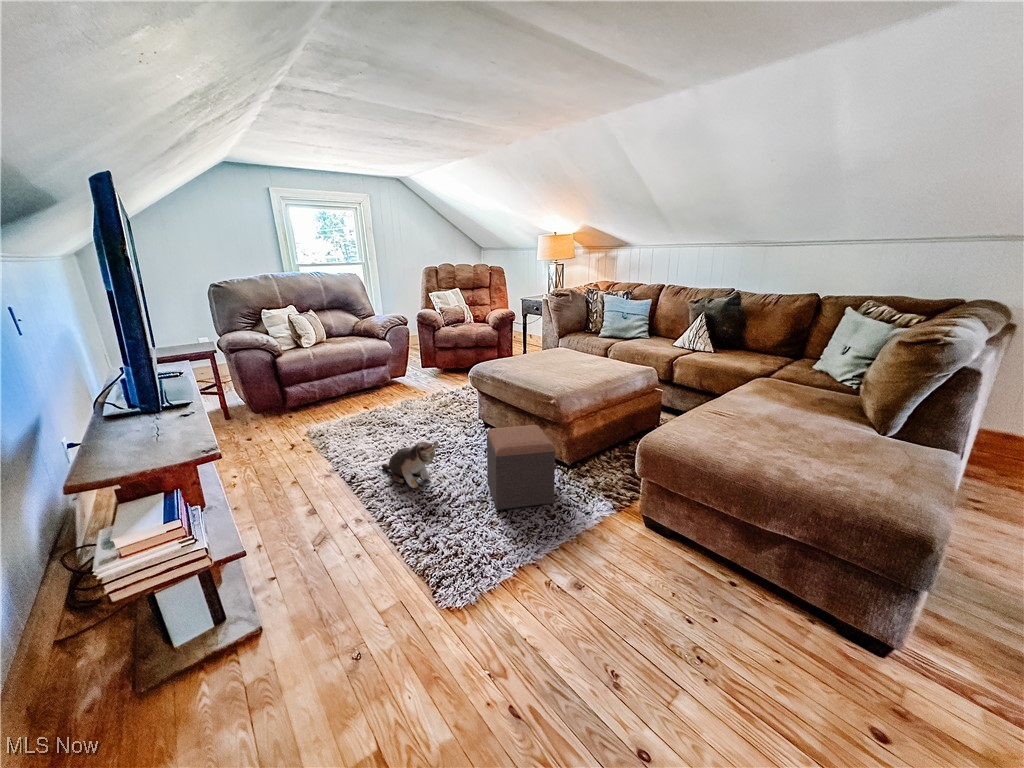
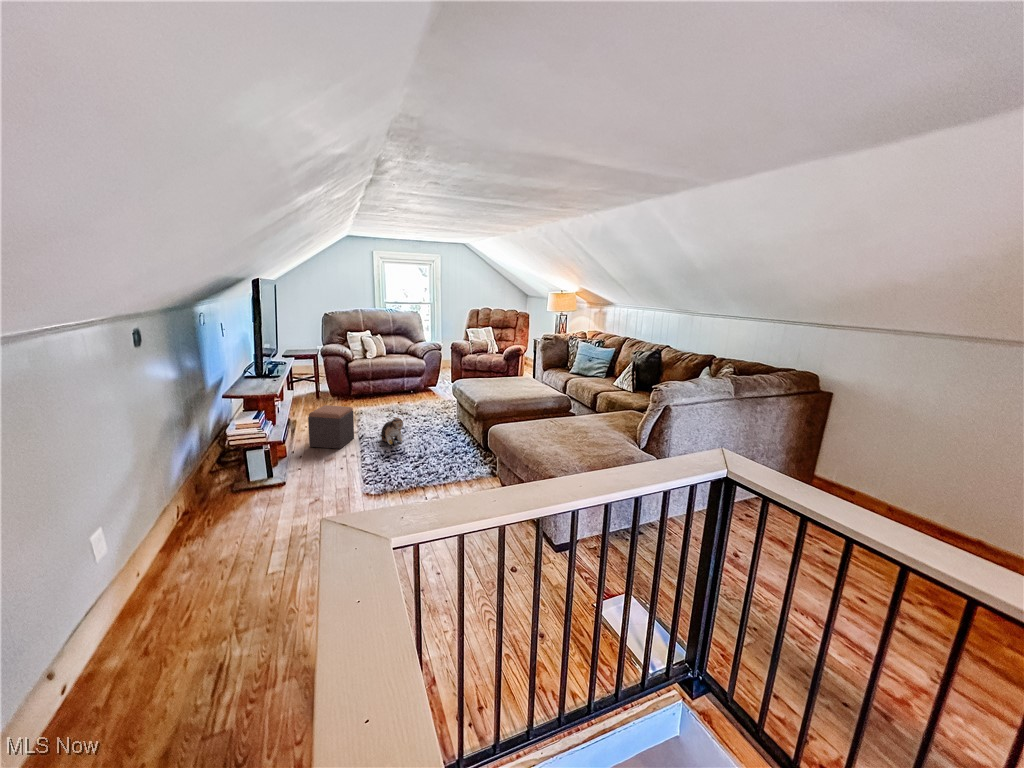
footstool: present [487,425,555,510] -> present [308,405,354,449]

